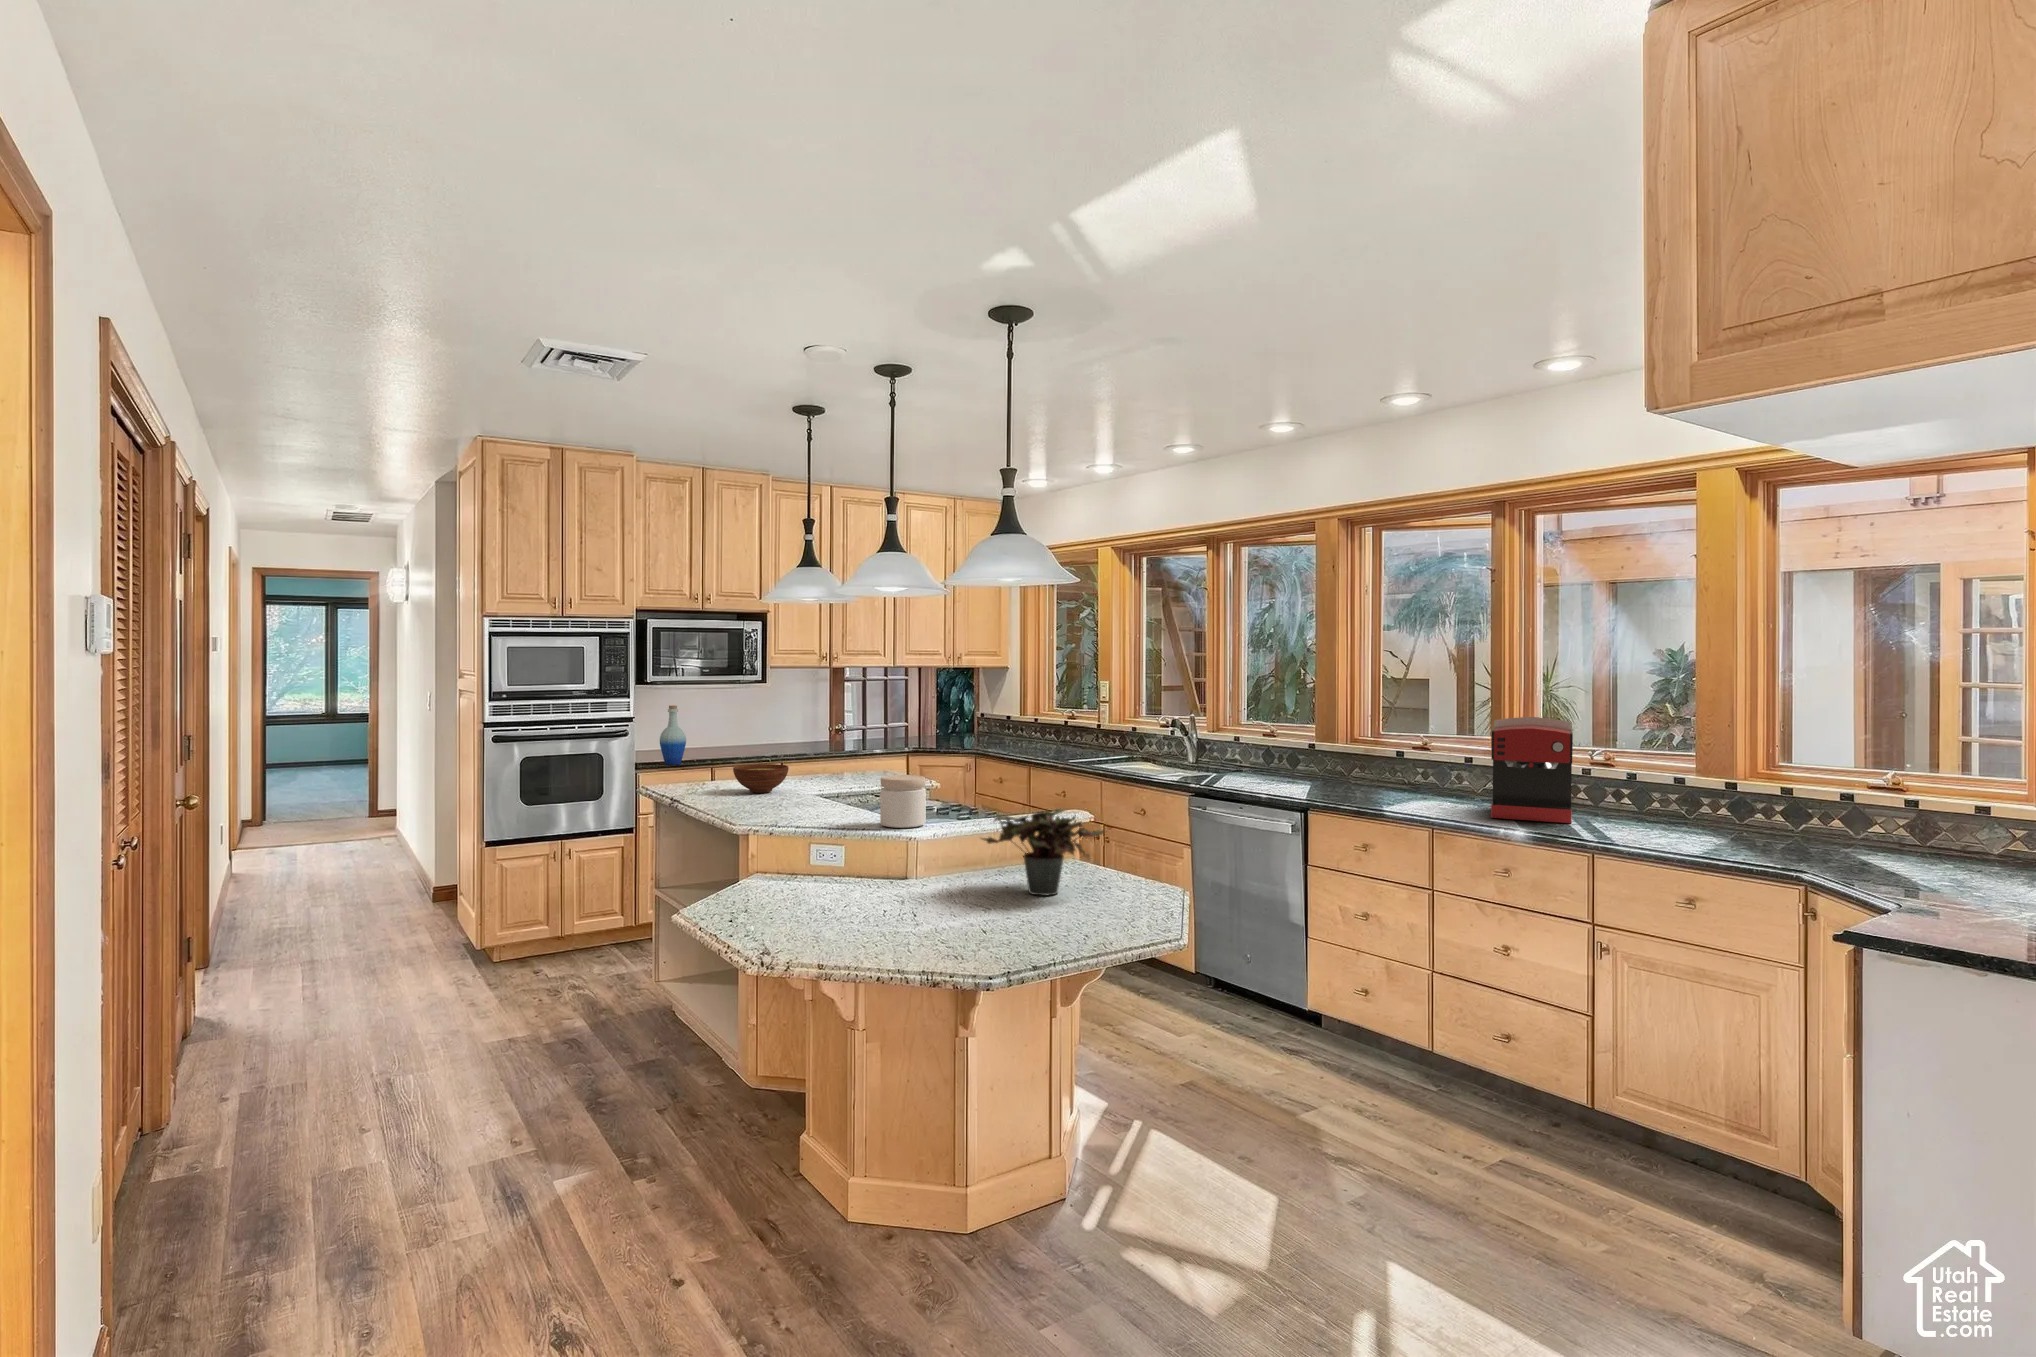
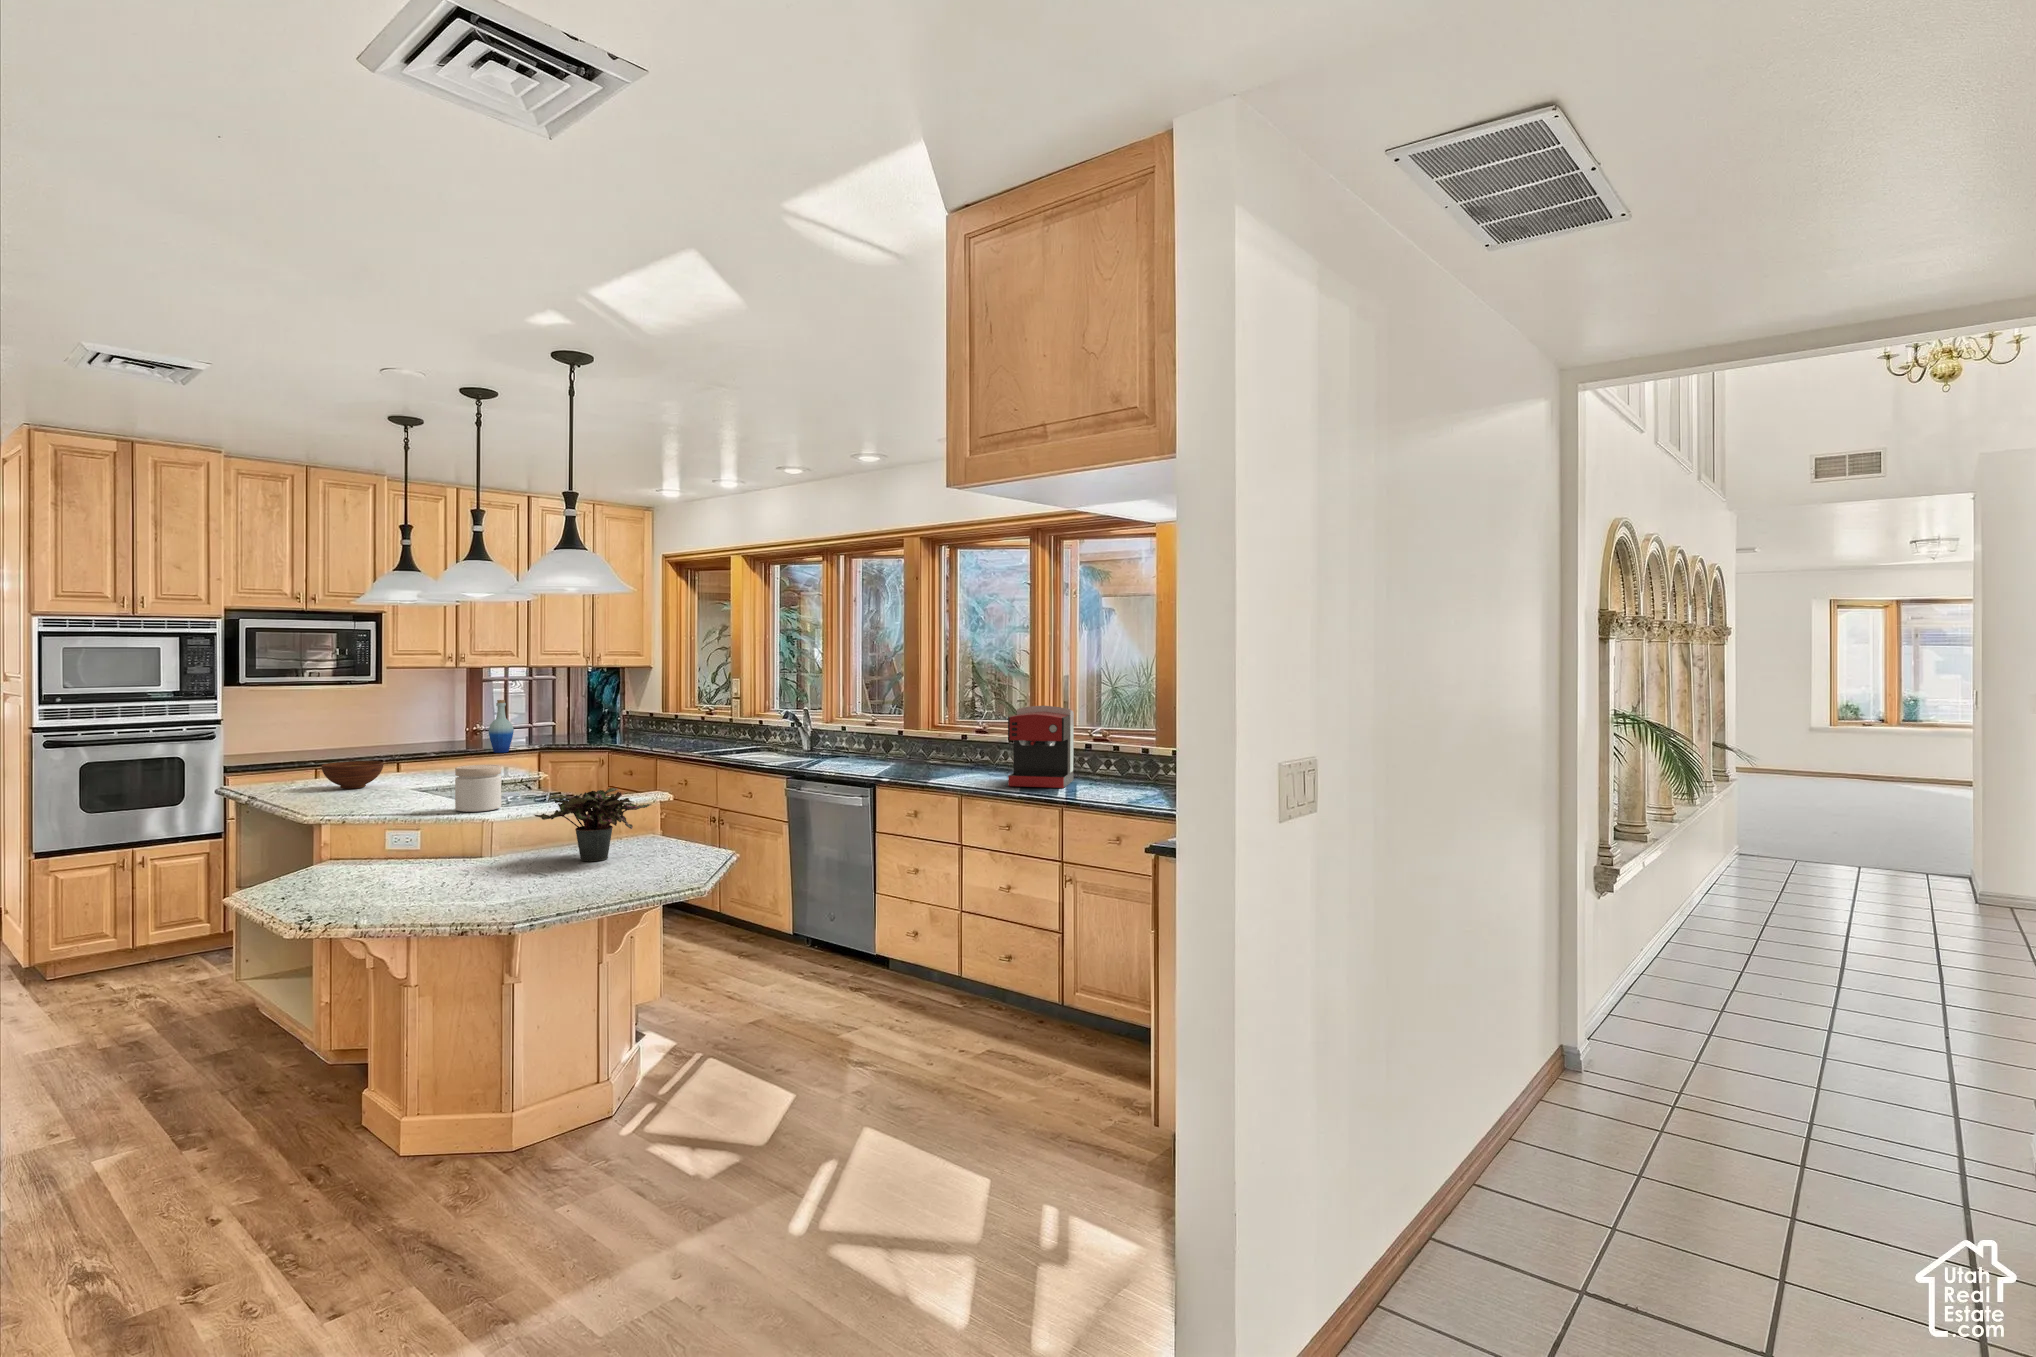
bottle: present [660,705,686,765] -> present [489,700,514,753]

